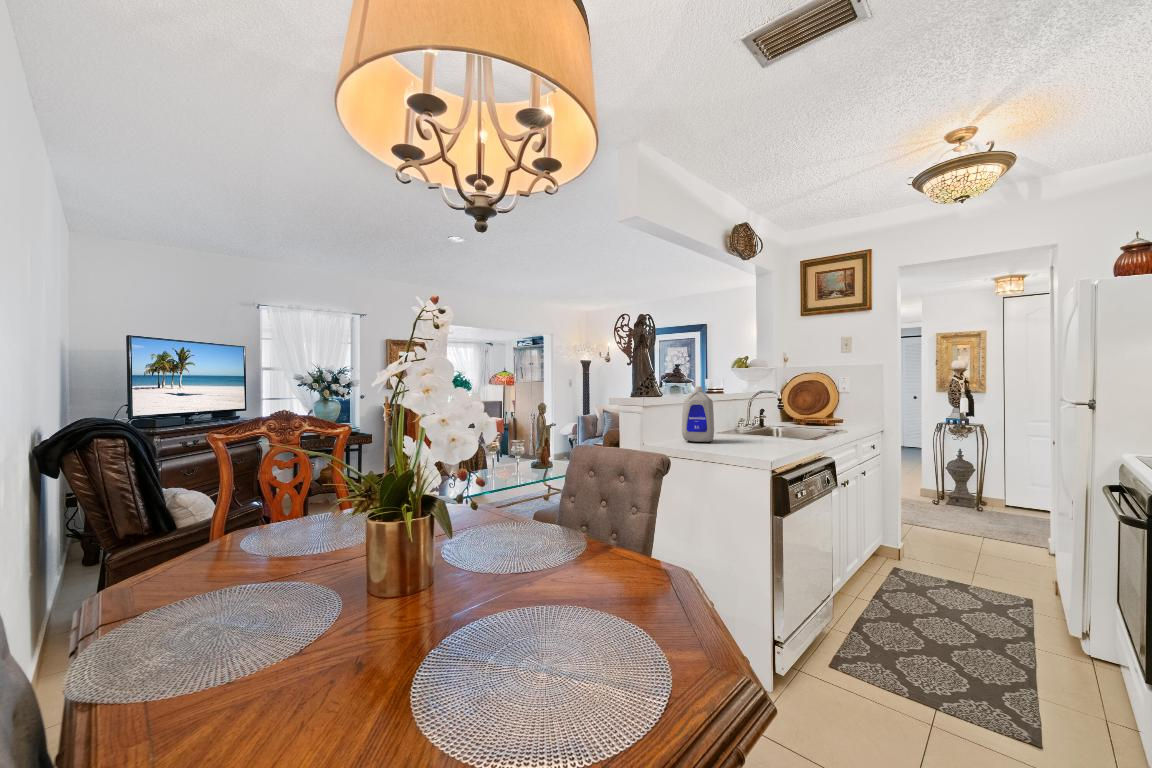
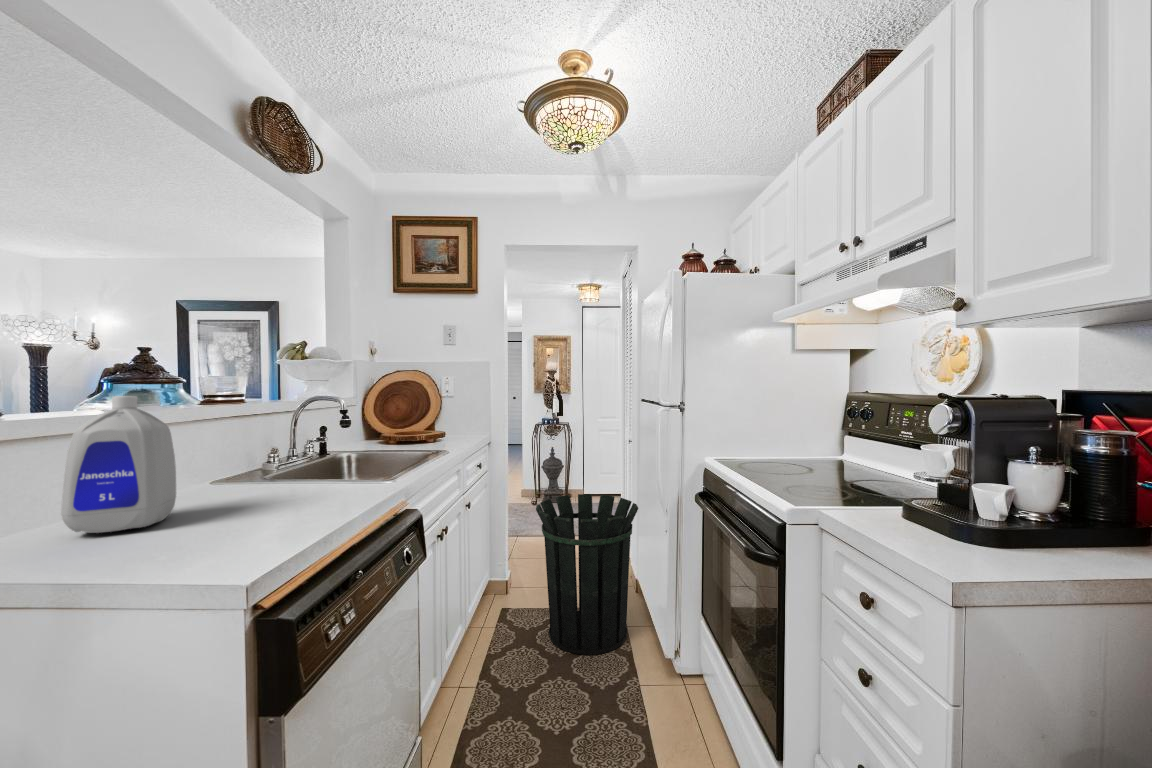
waste bin: none [927,480,1048,617] -> present [536,494,638,655]

